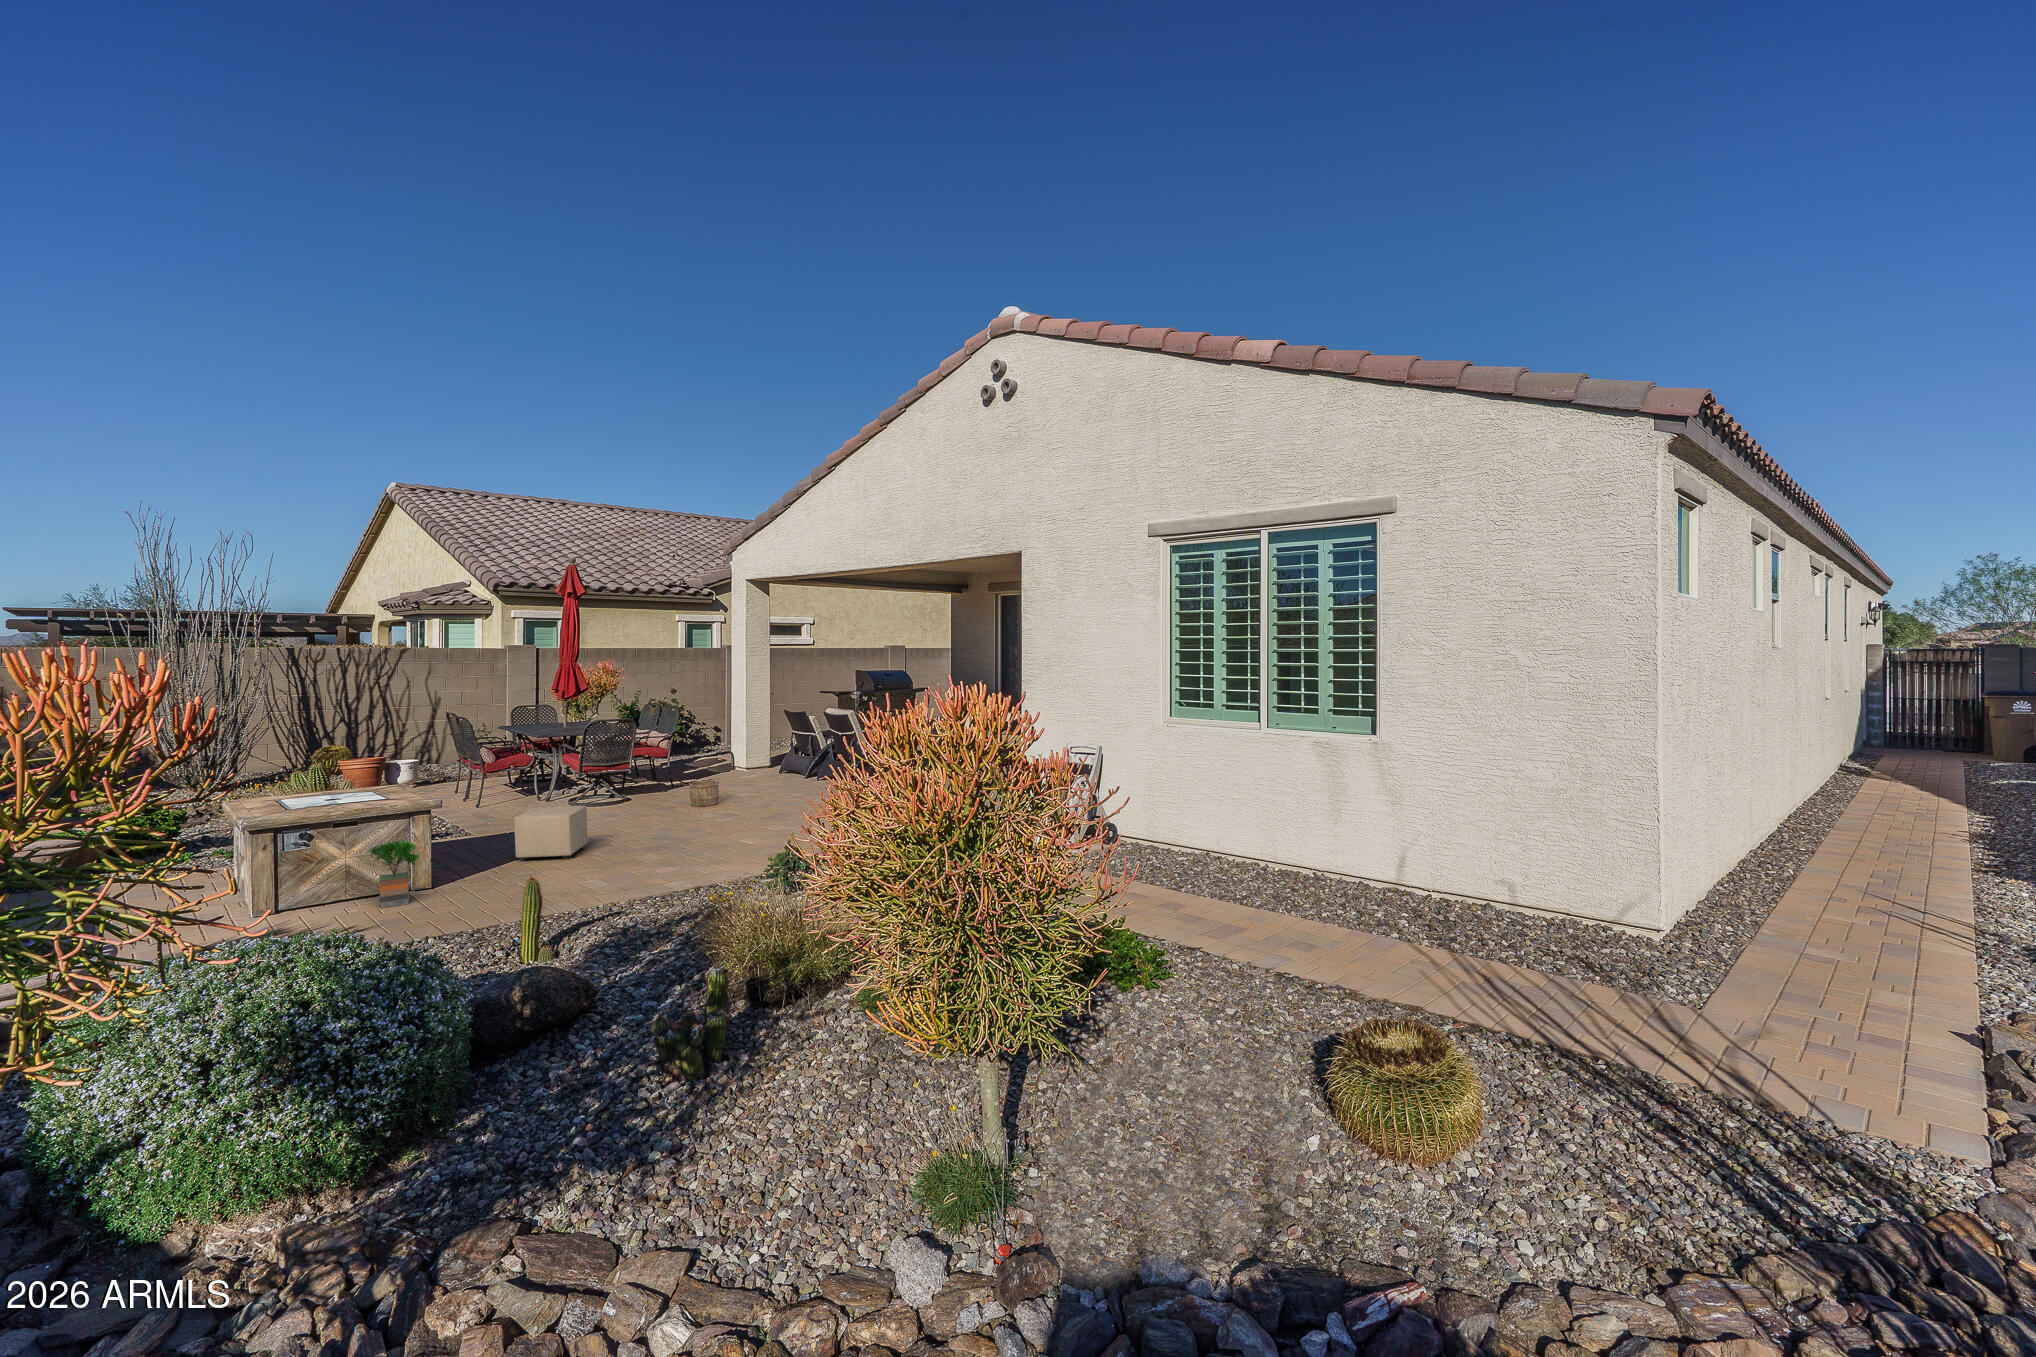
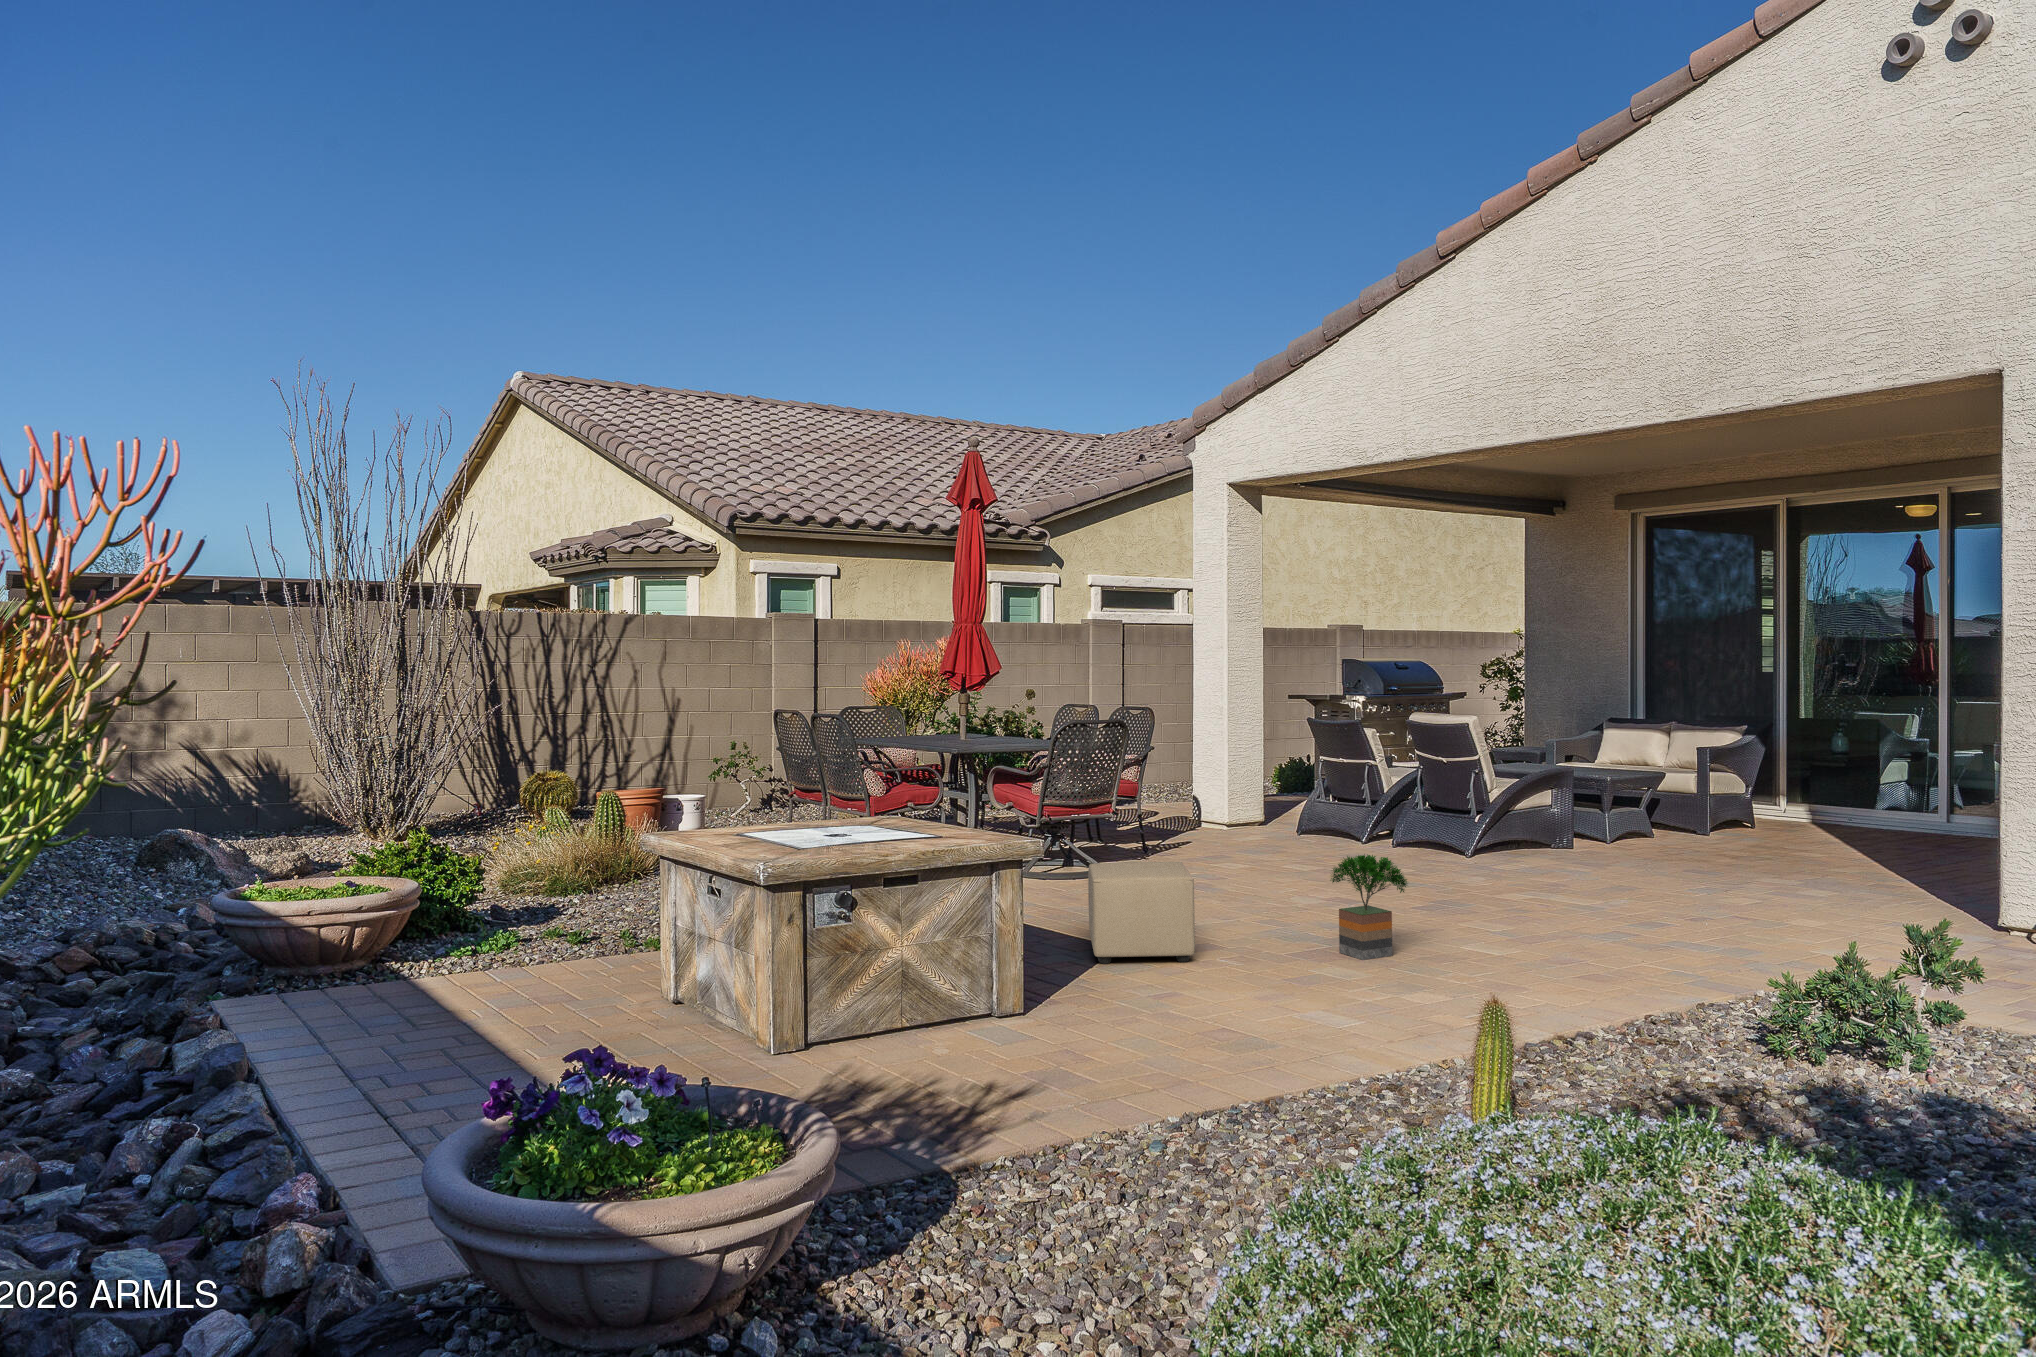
wooden bucket: present [689,780,719,806] -> none [1225,829,1276,876]
potted tree: present [369,840,419,908] -> present [1330,854,1408,960]

